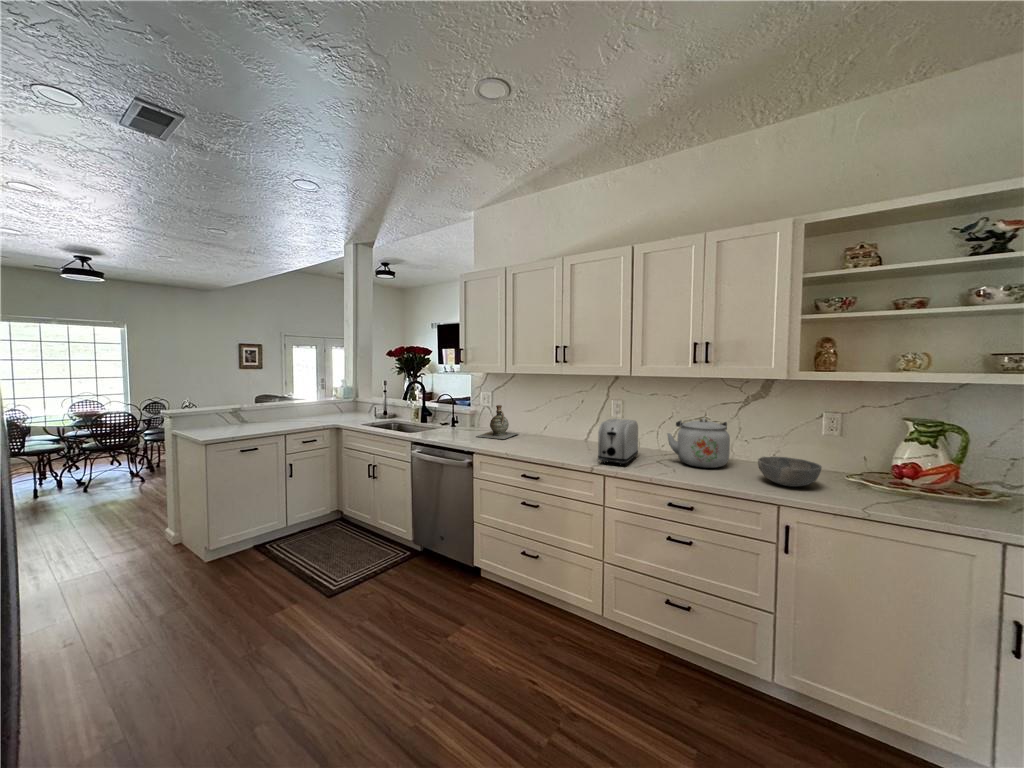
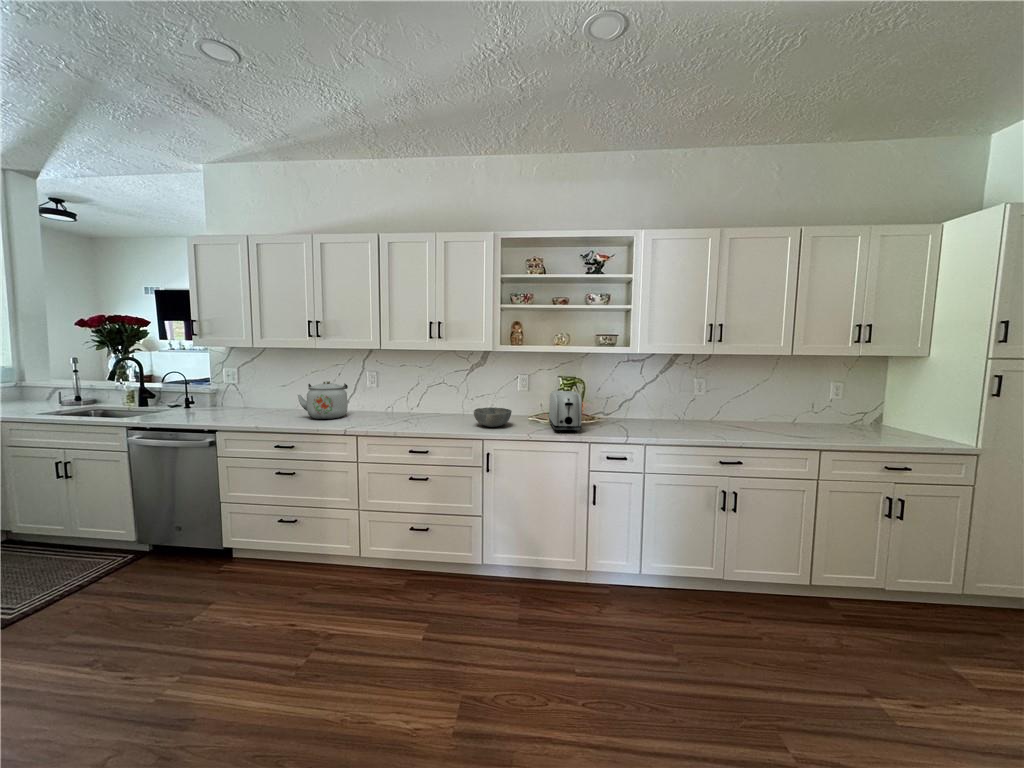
ceramic jug: present [477,405,519,439] -> none [218,381,273,415]
kettle: present [667,418,730,468] -> present [298,381,348,419]
toaster: present [598,419,638,465] -> present [549,391,582,432]

